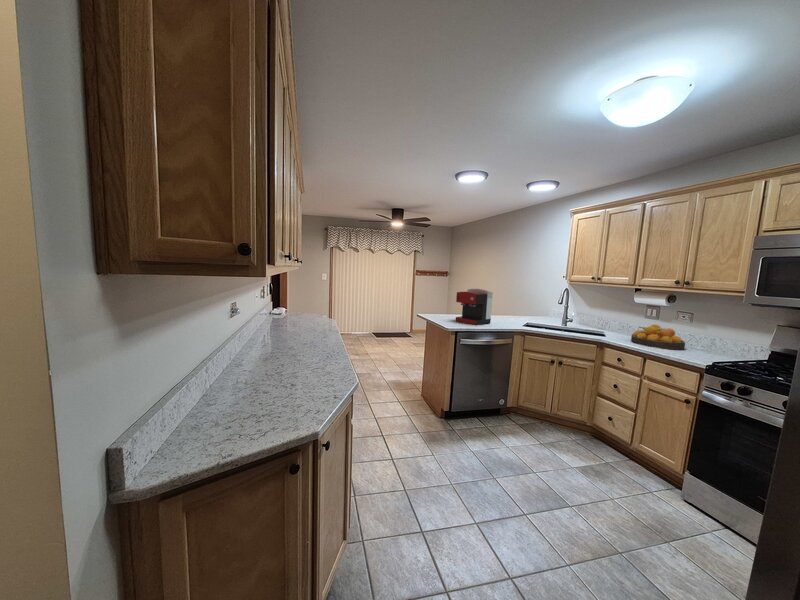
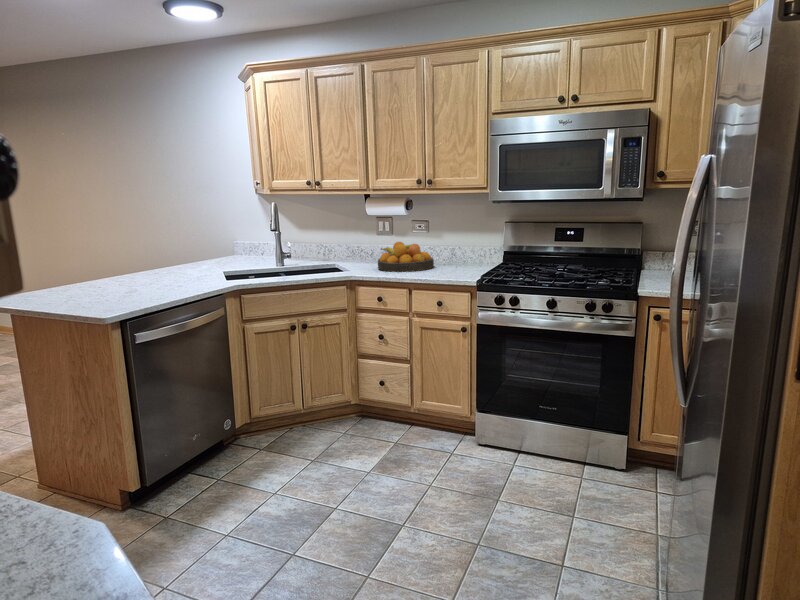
coffee maker: present [456,289,493,325] -> none [85,225,169,303]

